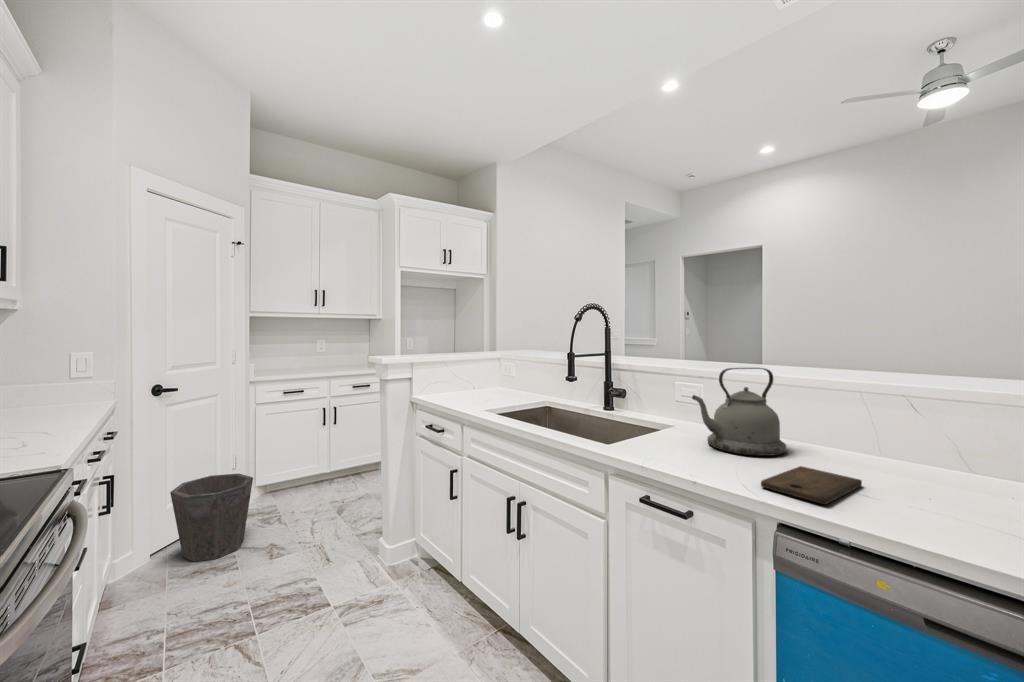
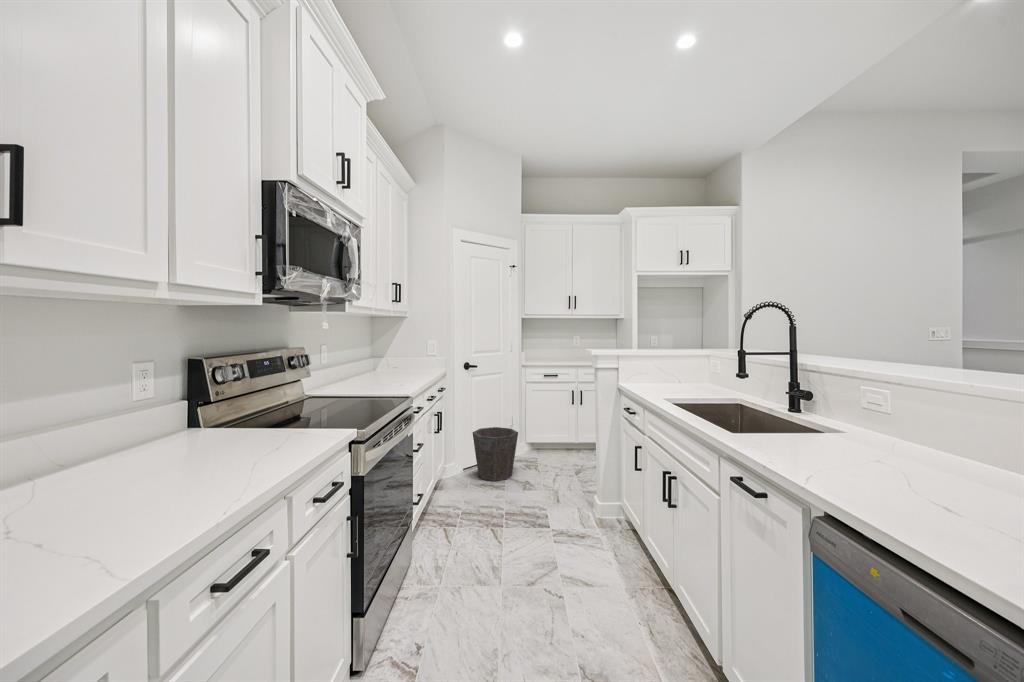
kettle: present [692,368,786,456] -> none [819,371,948,469]
cutting board: present [761,466,862,504] -> none [829,475,972,505]

